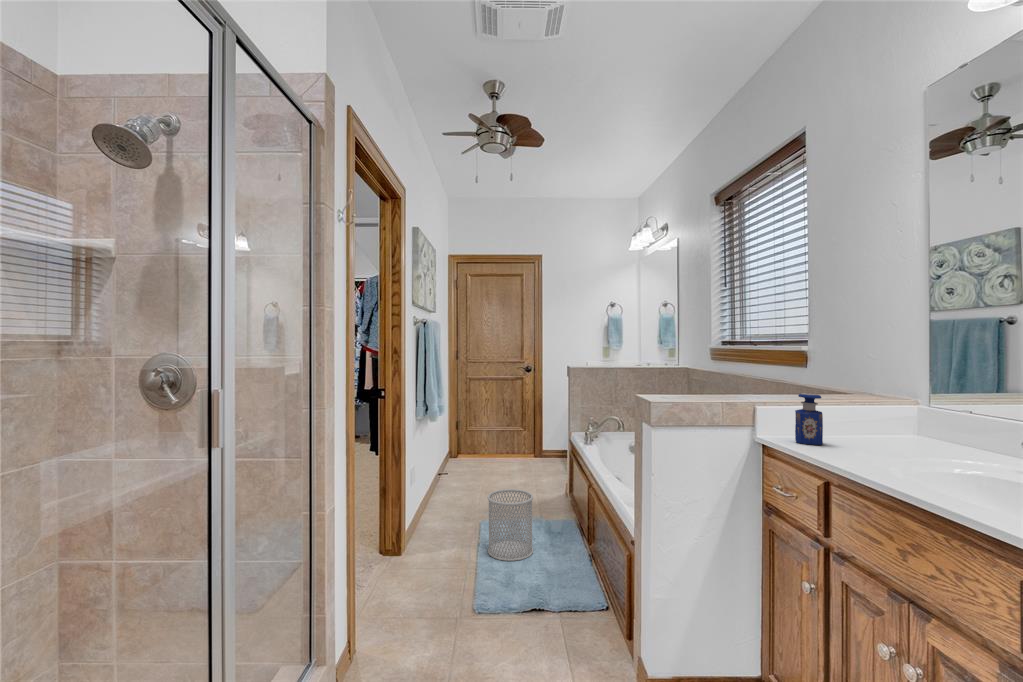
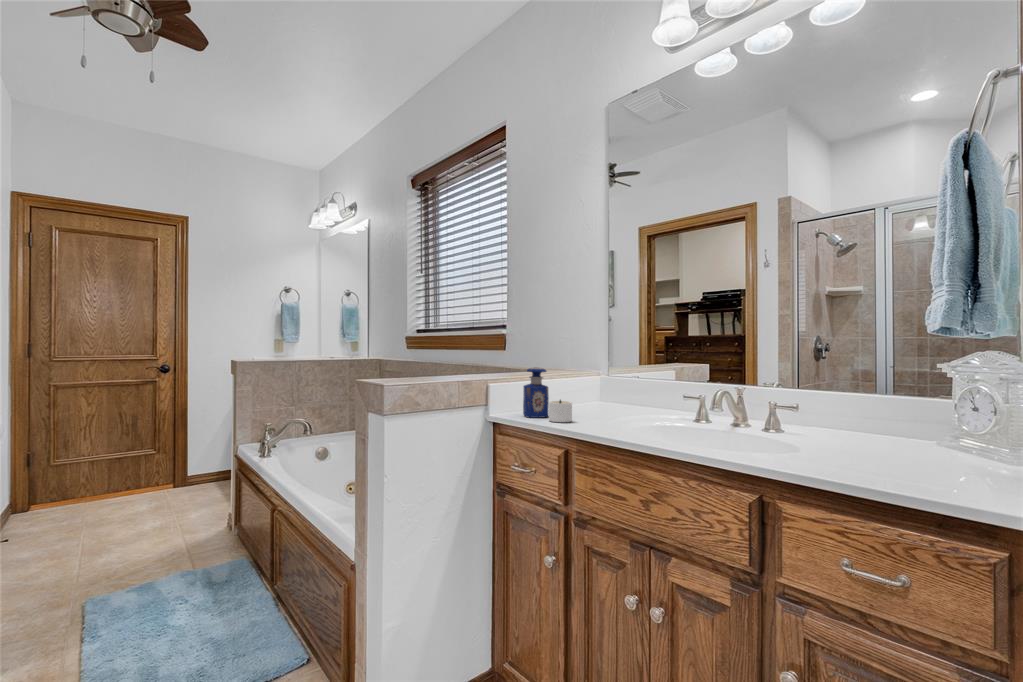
candle: none [817,429,854,456] -> present [549,400,572,422]
wastebasket: present [487,489,533,561] -> none [122,524,198,627]

